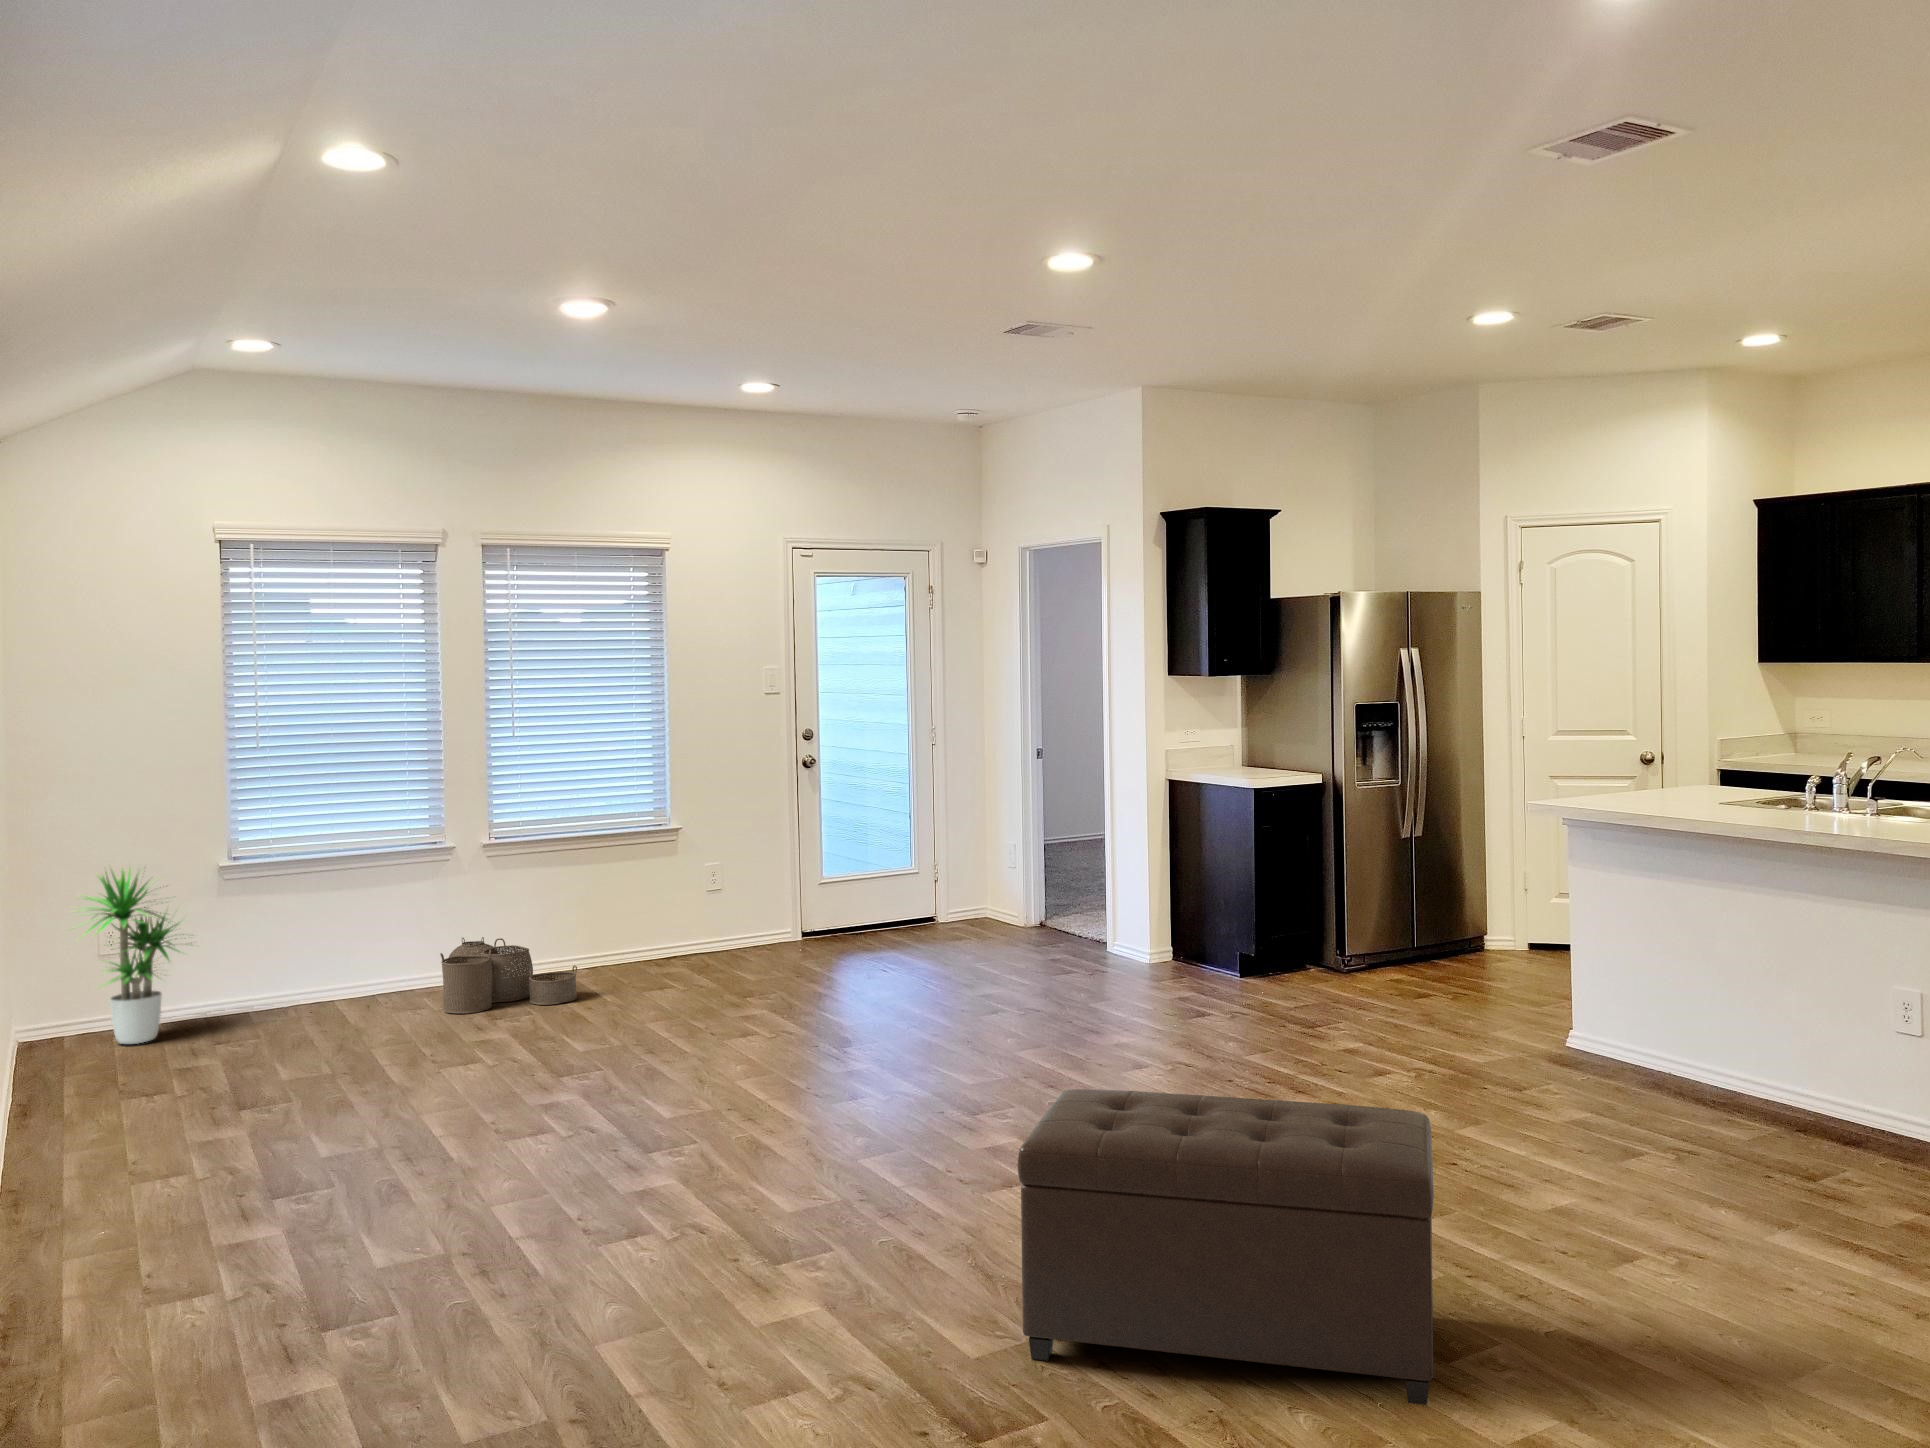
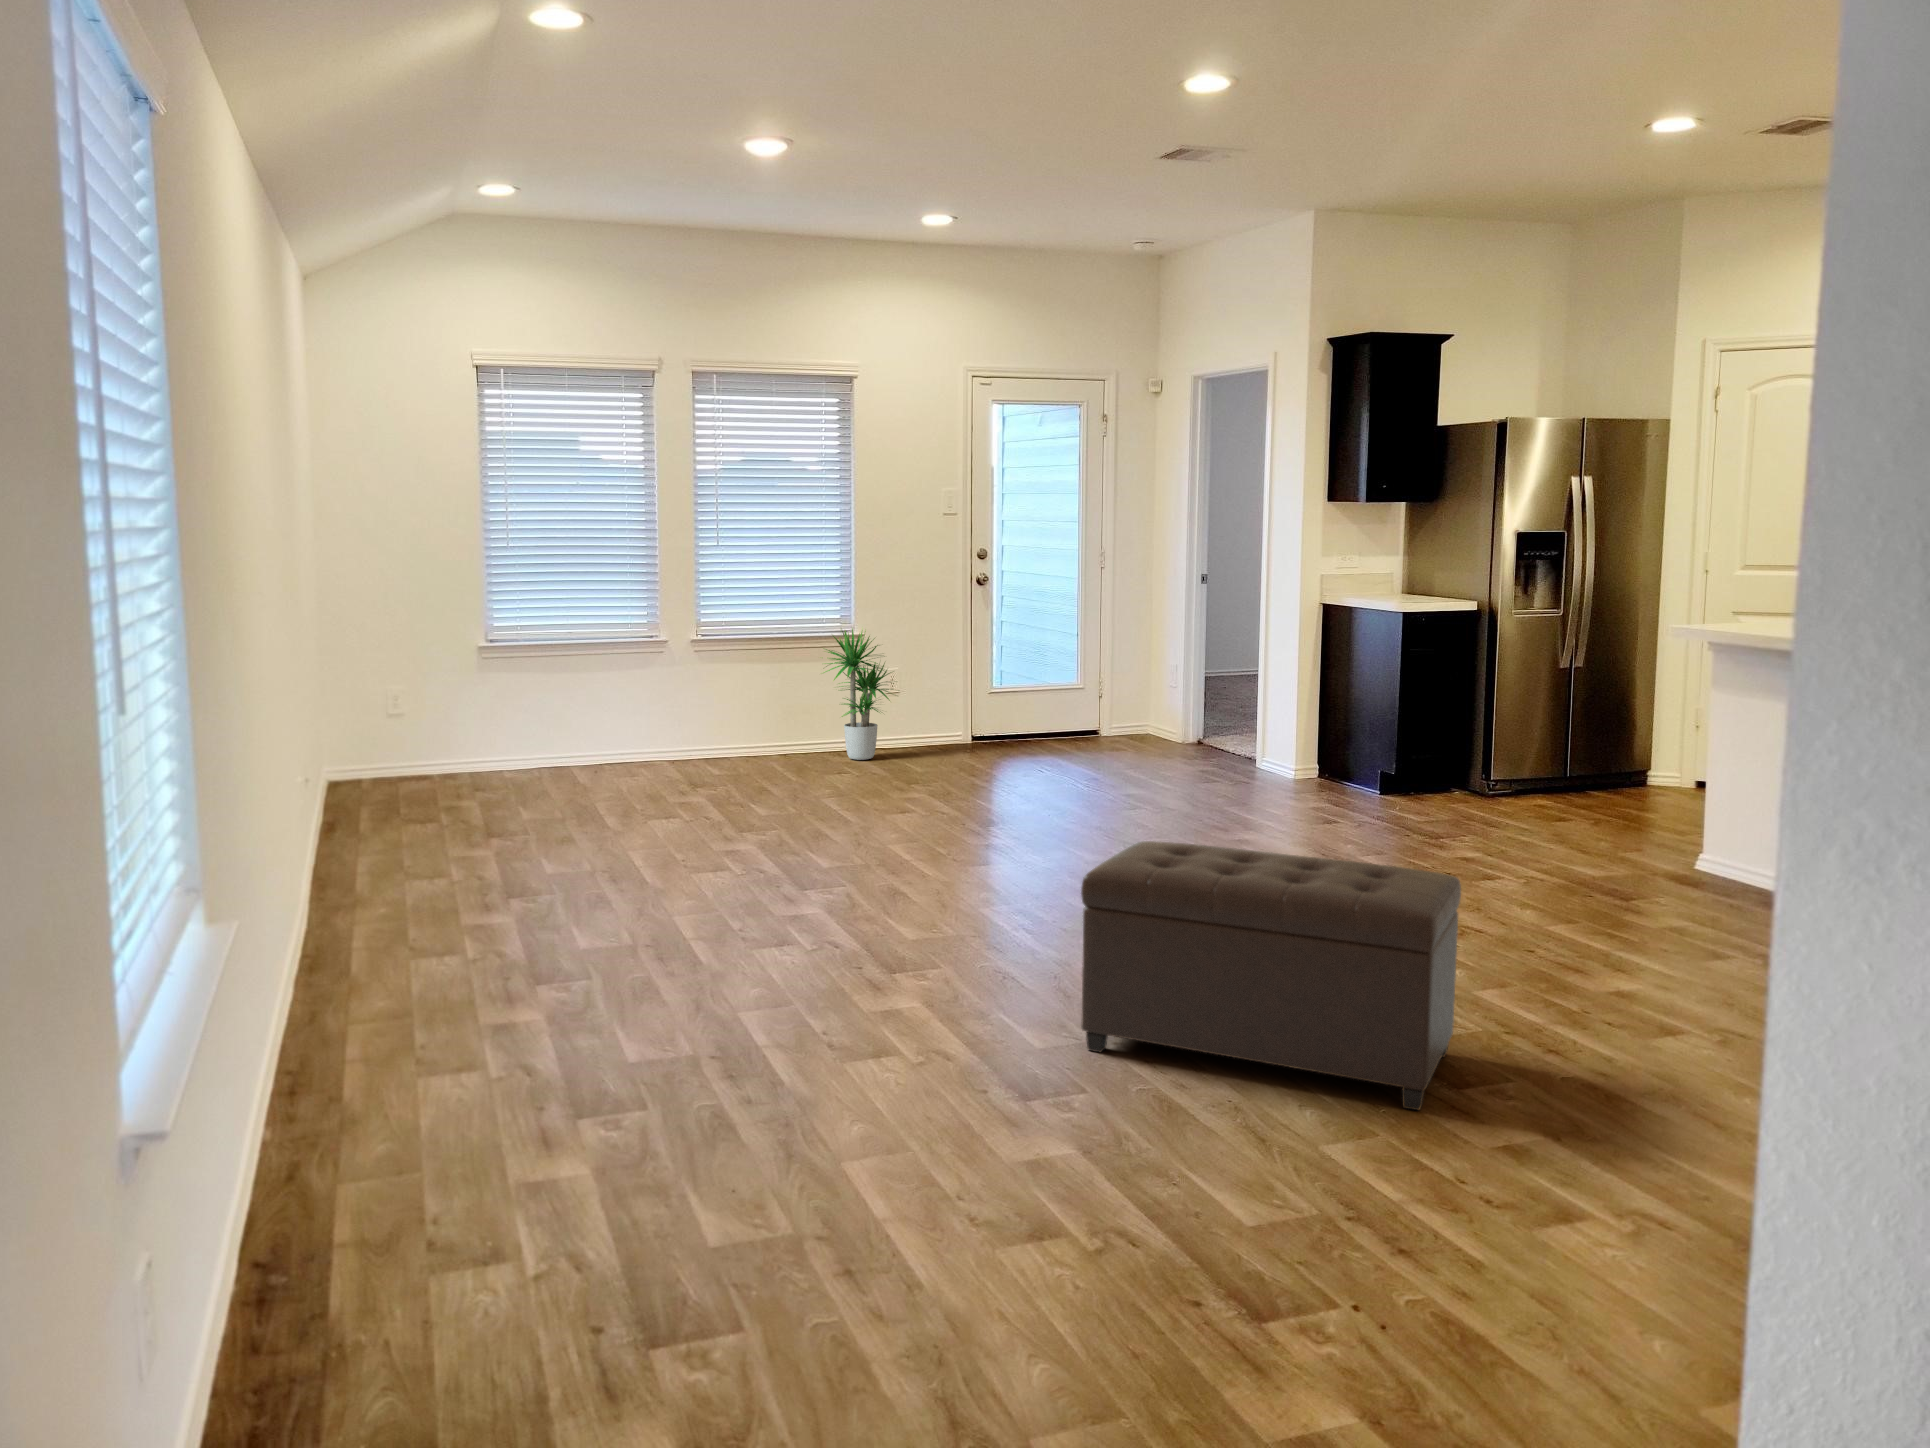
potted plant: present [85,868,184,1044] -> present [823,628,893,760]
woven basket: present [440,937,577,1014] -> none [653,721,767,783]

